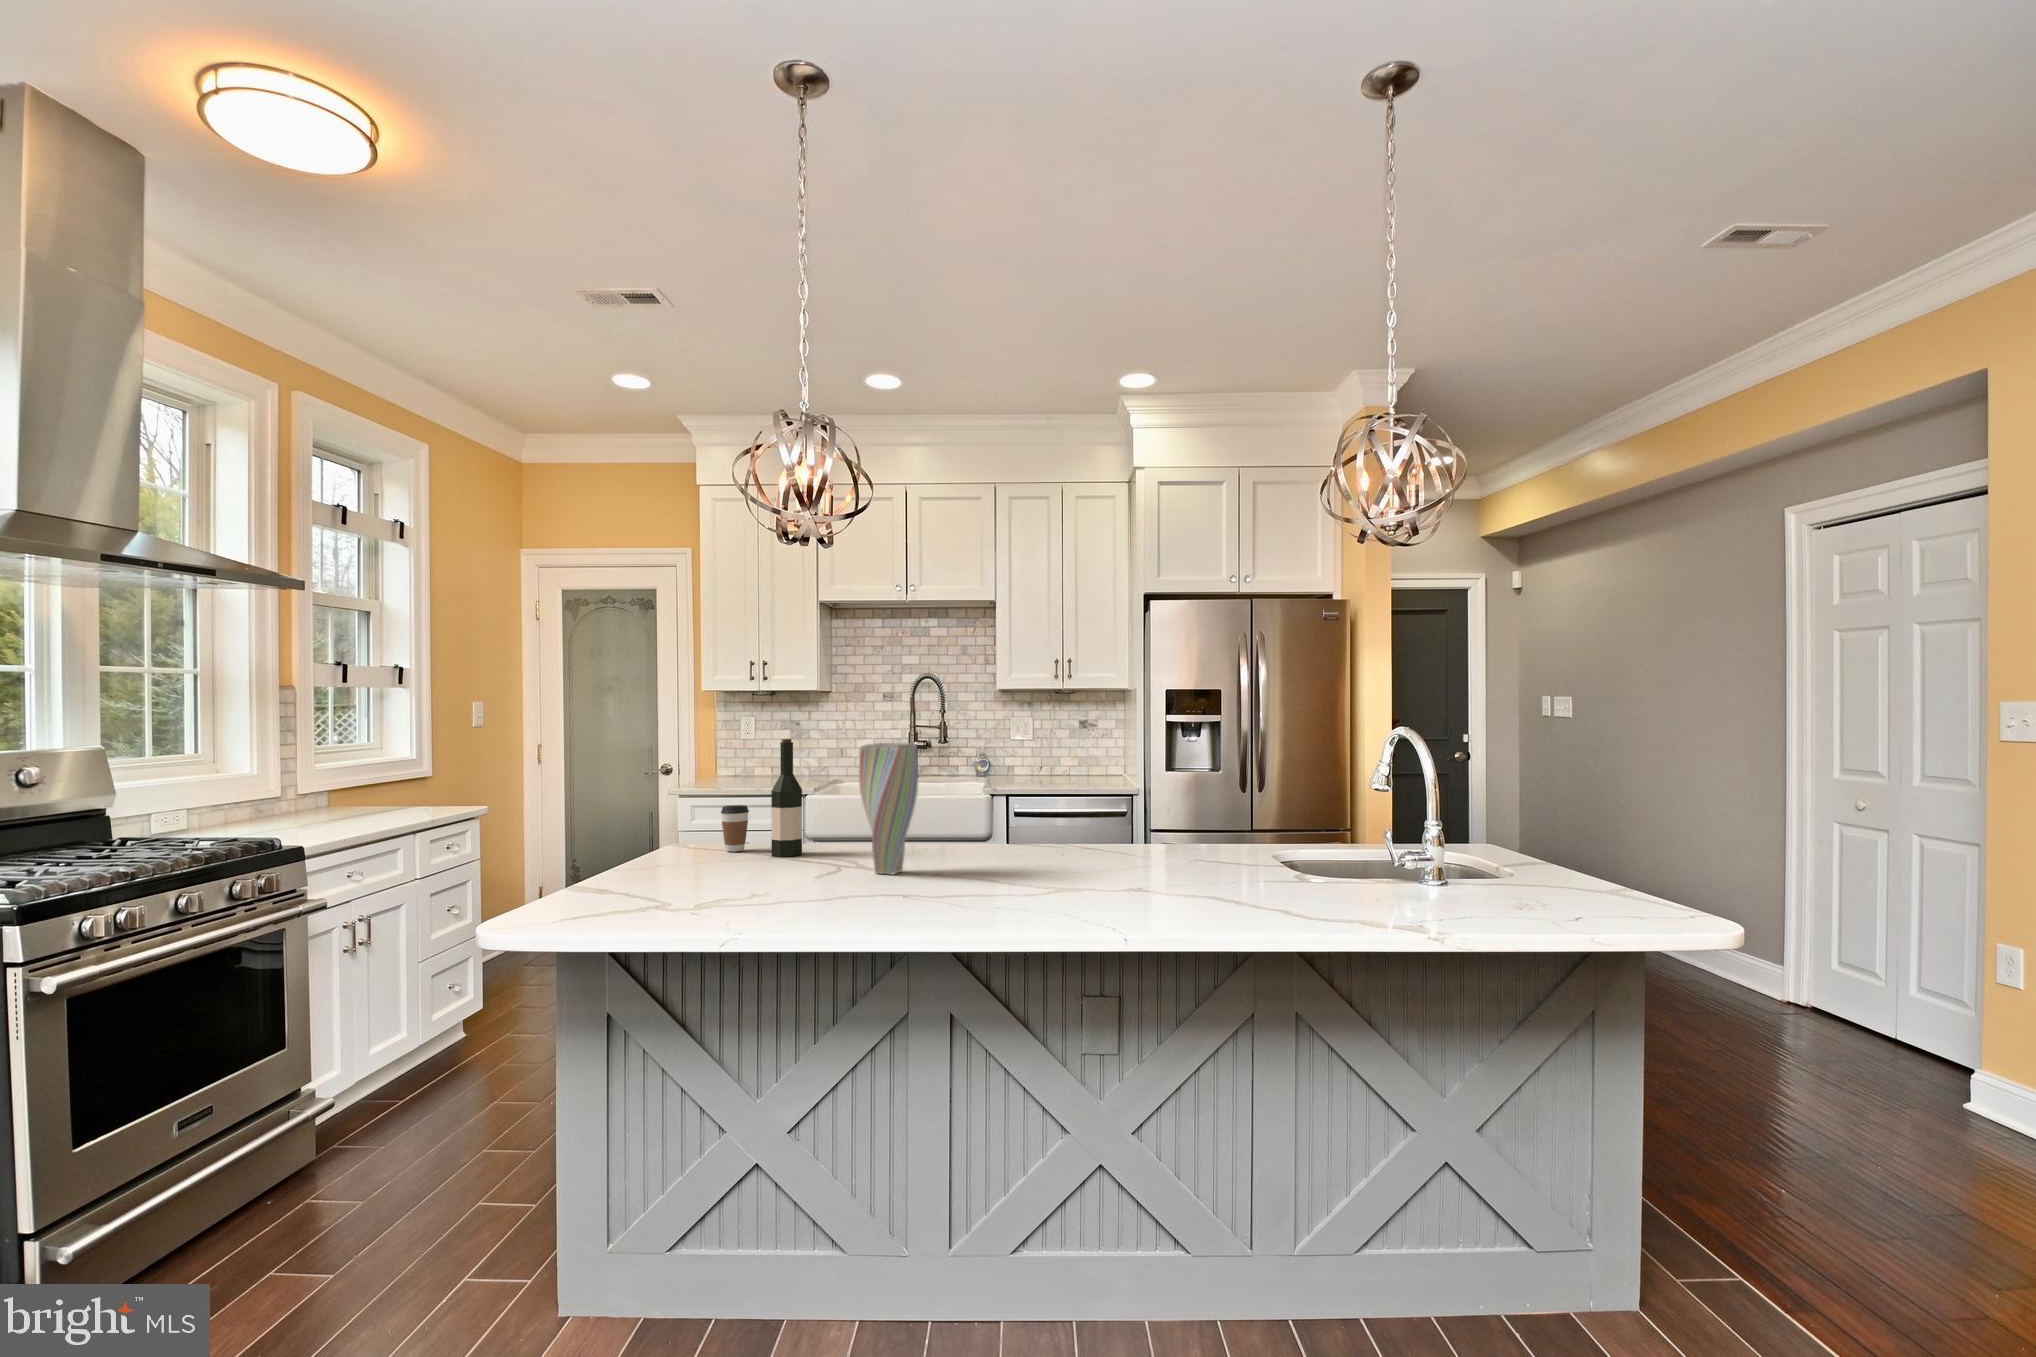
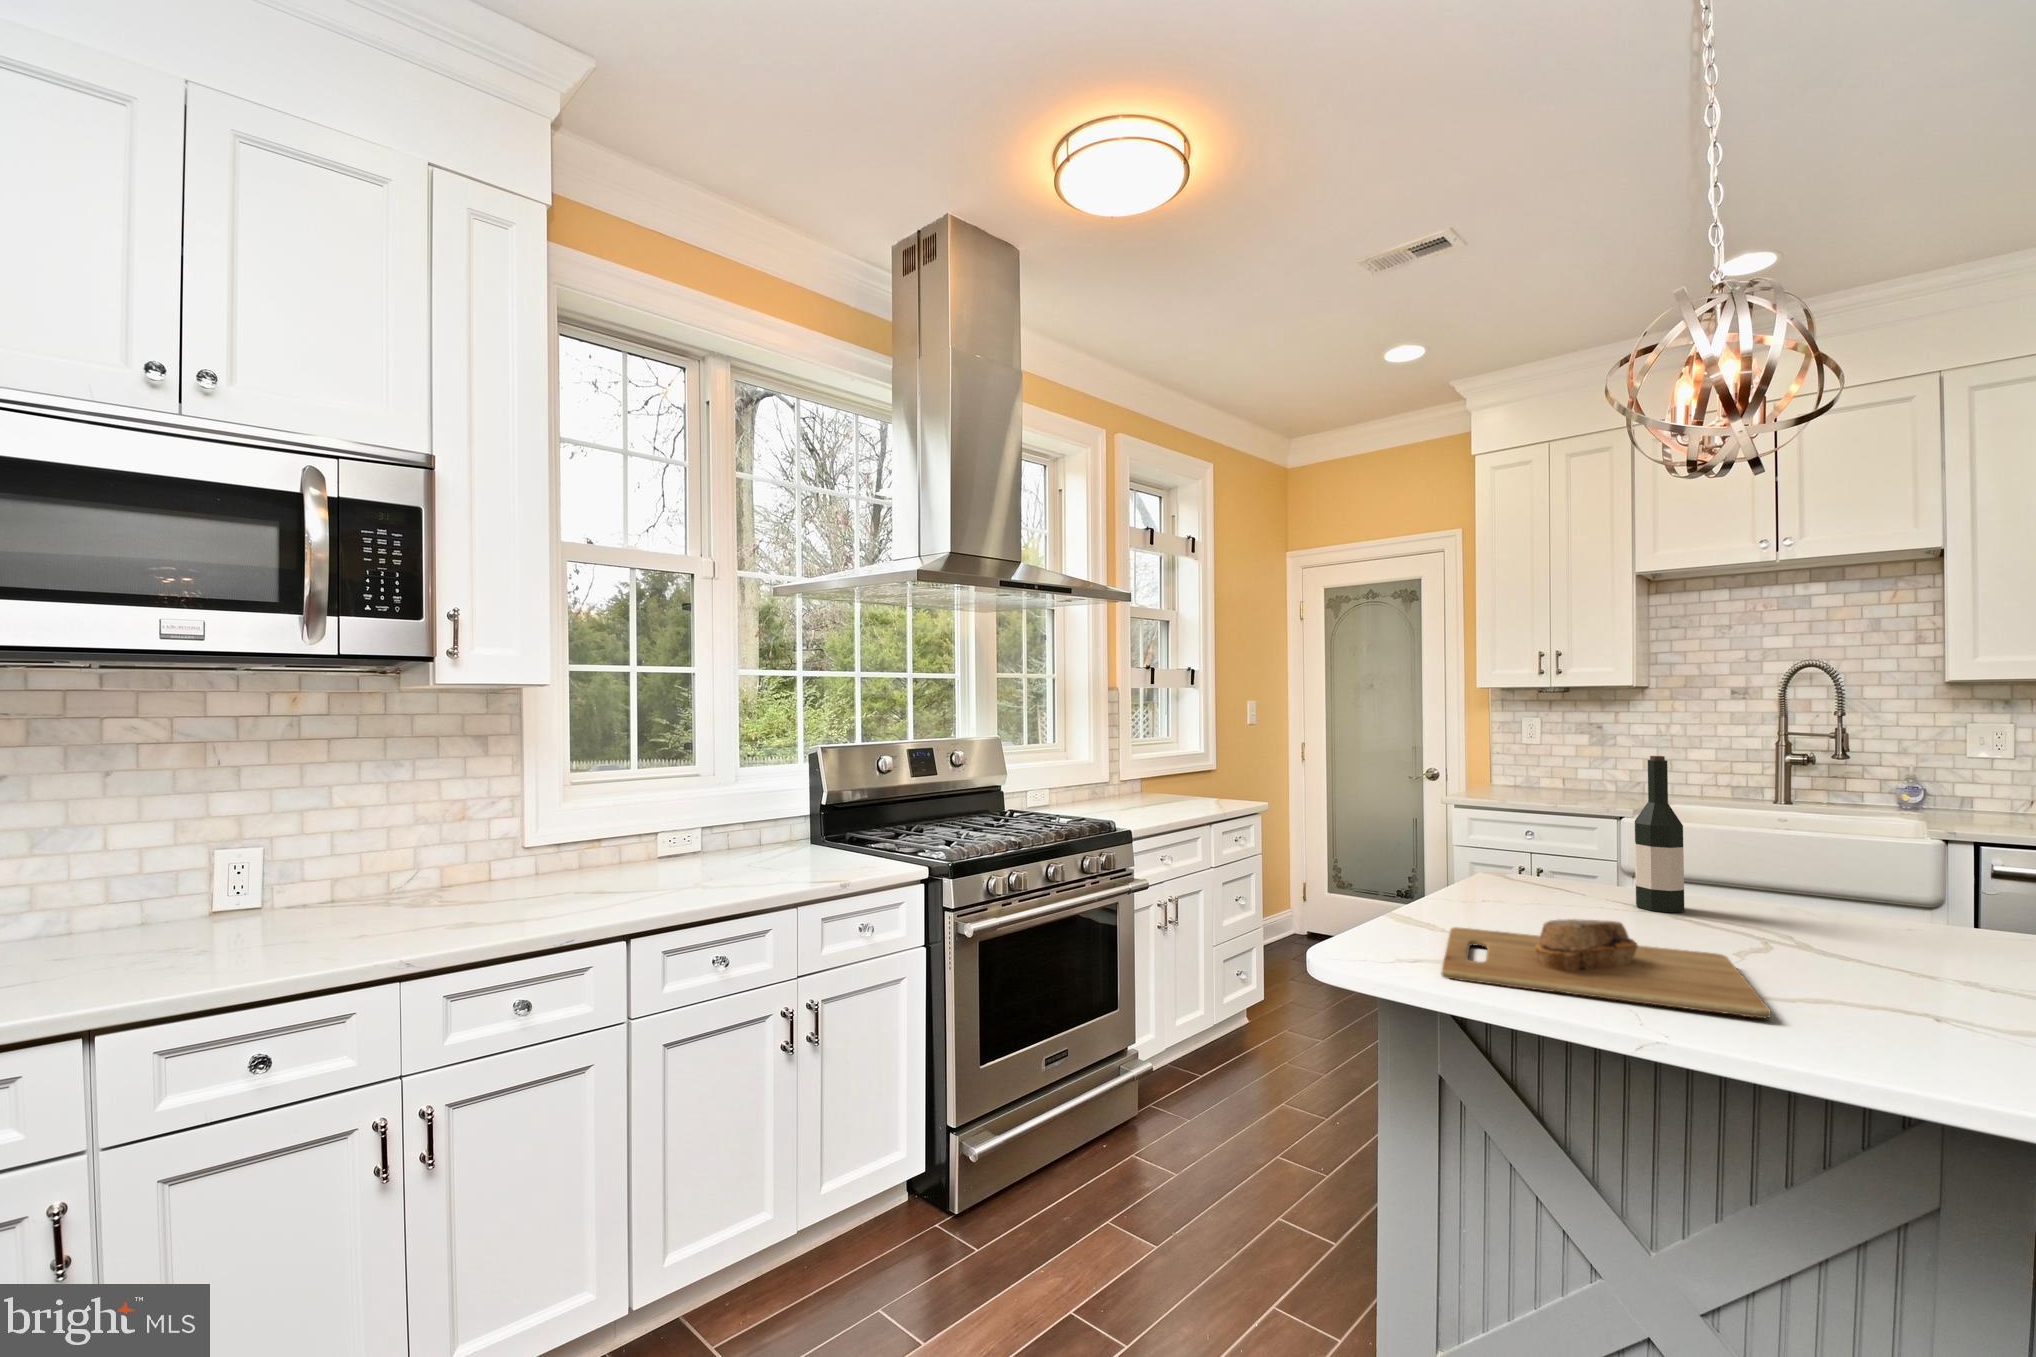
vase: present [859,743,918,875] -> none [1804,771,1924,973]
coffee cup: present [721,805,749,852] -> none [1558,835,1598,894]
cutting board: none [595,861,814,922] -> present [1442,919,1770,1018]

